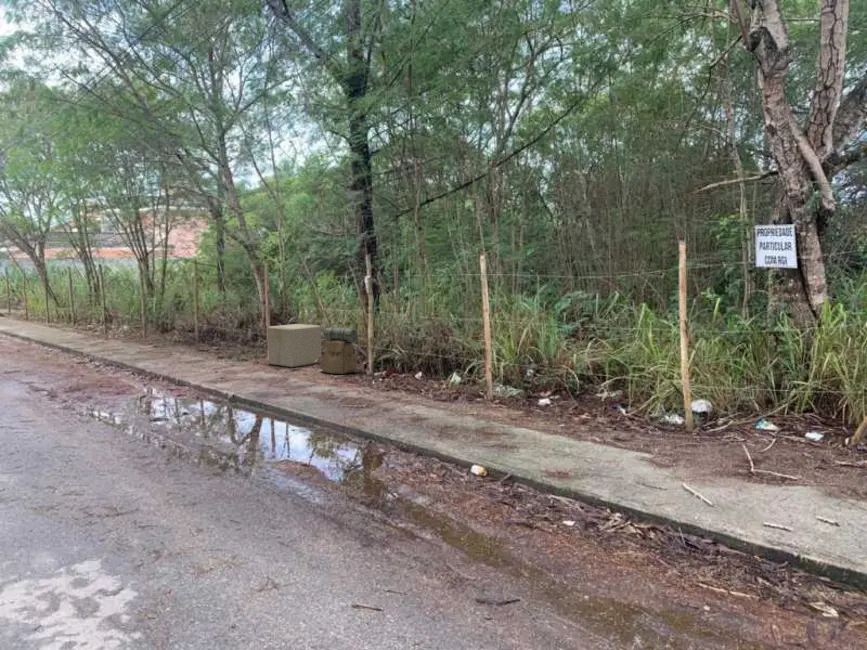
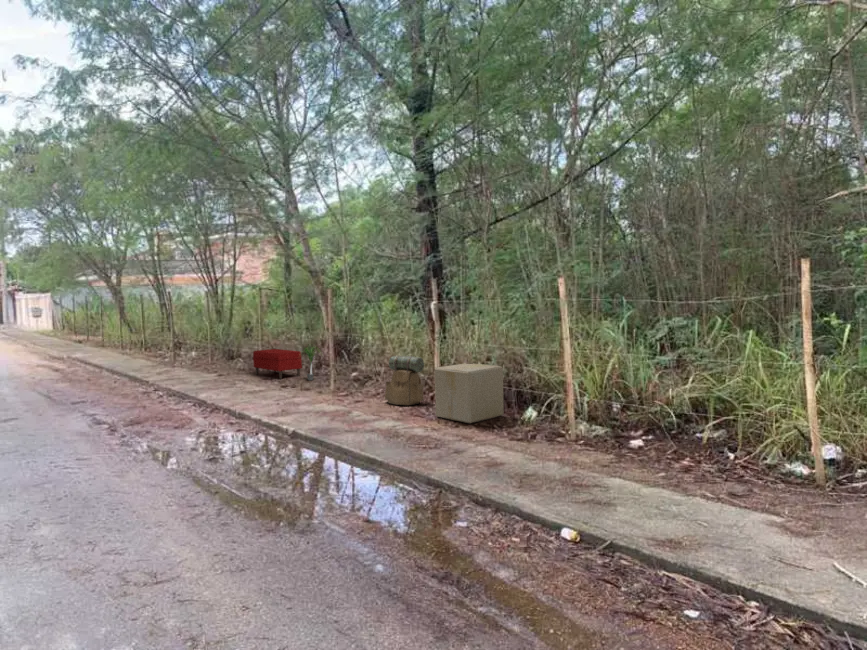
potted plant: none [233,314,260,353] -> present [305,347,315,380]
bench: none [187,323,237,352] -> present [253,349,302,379]
cardboard box: present [268,324,321,367] -> present [435,363,504,423]

